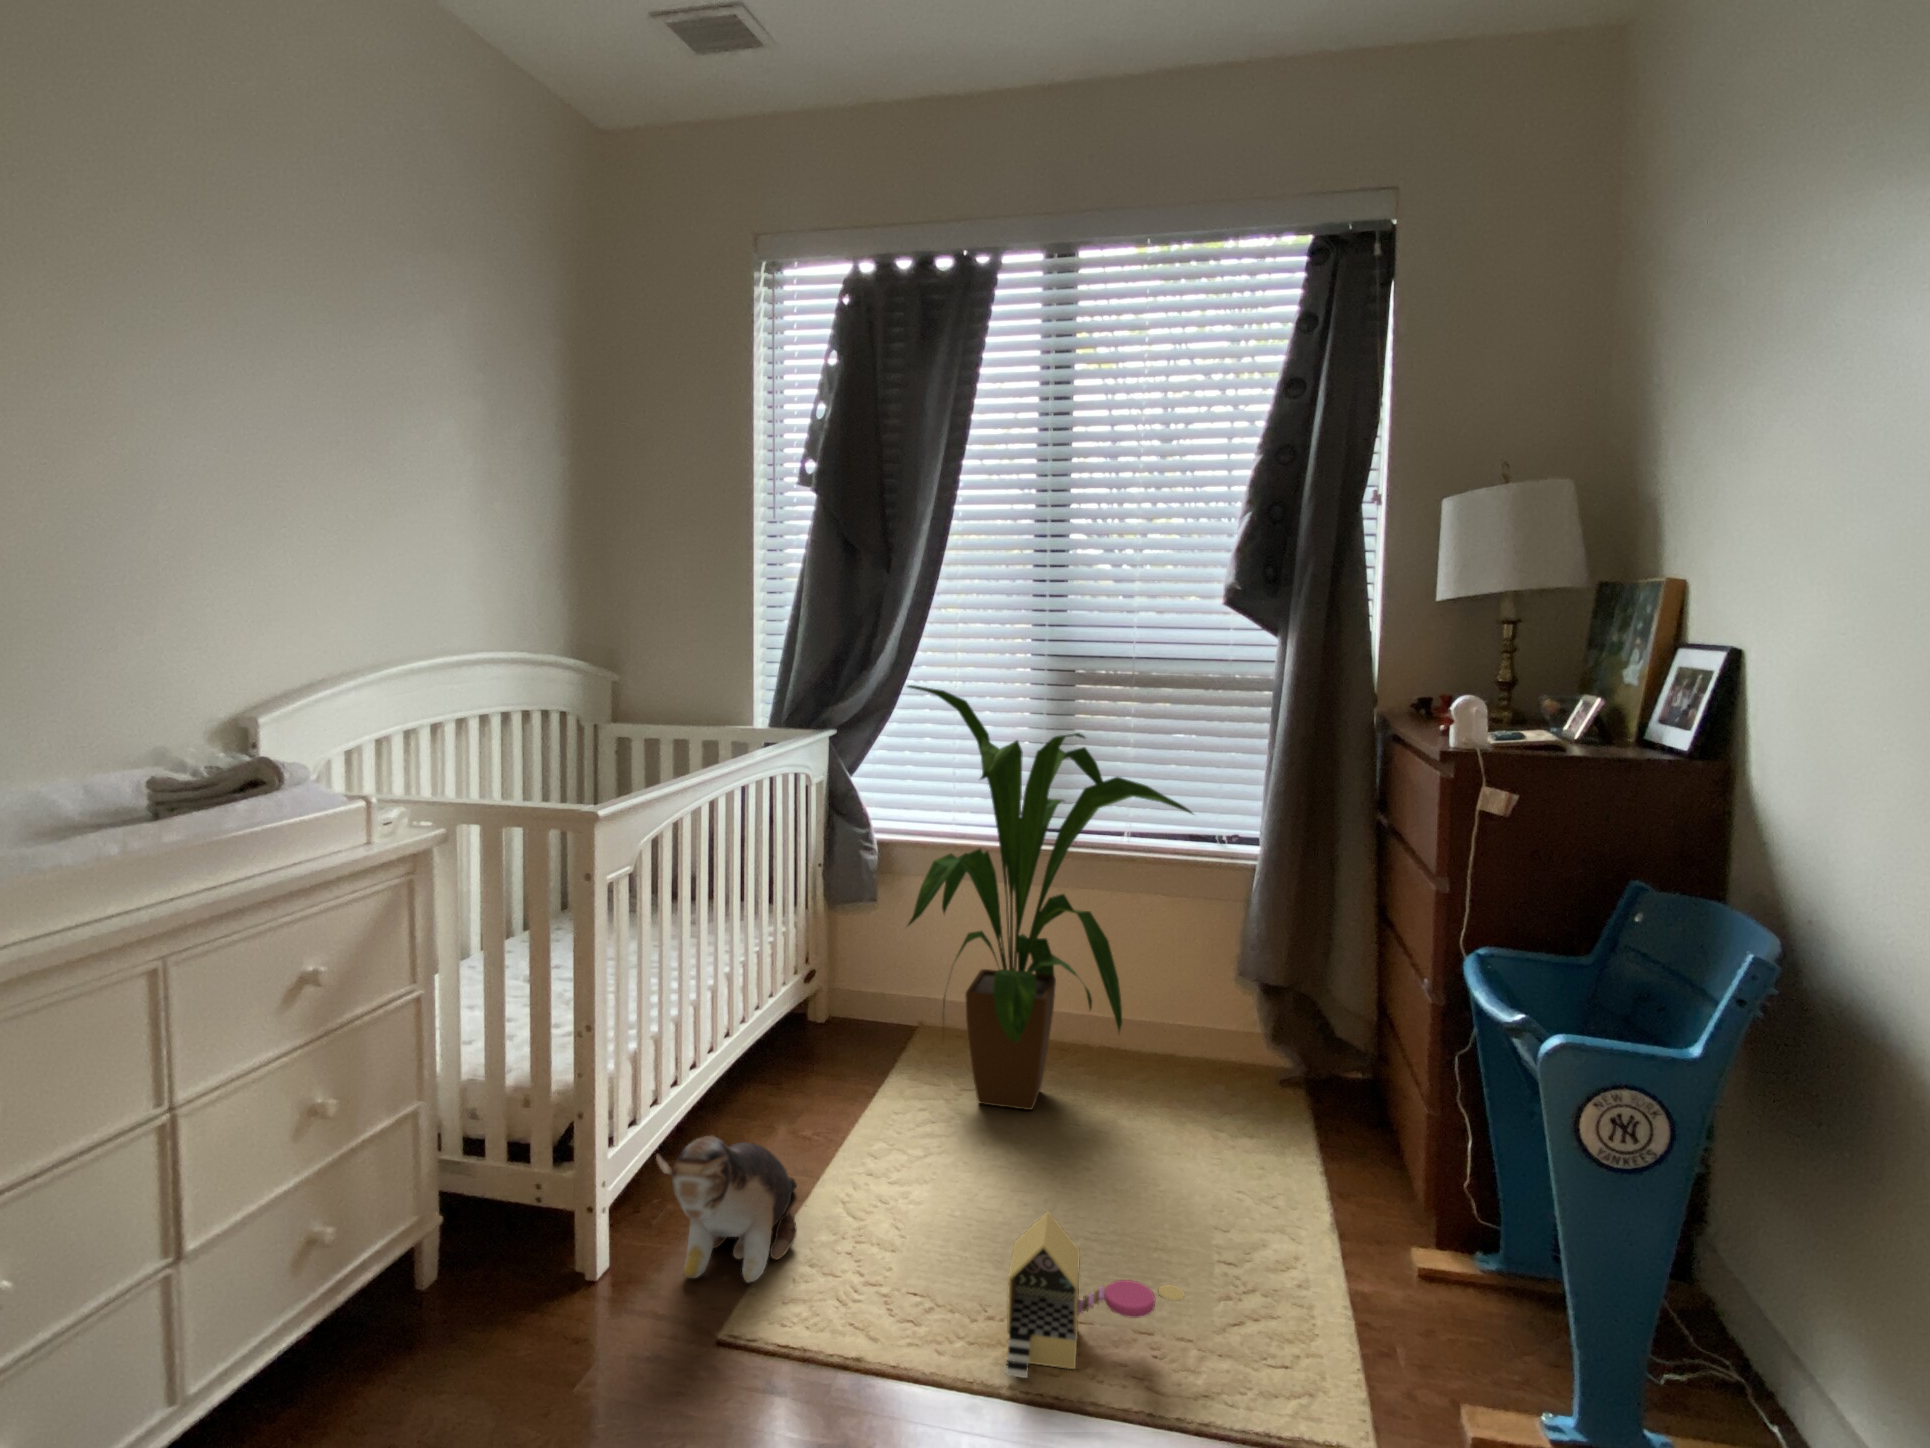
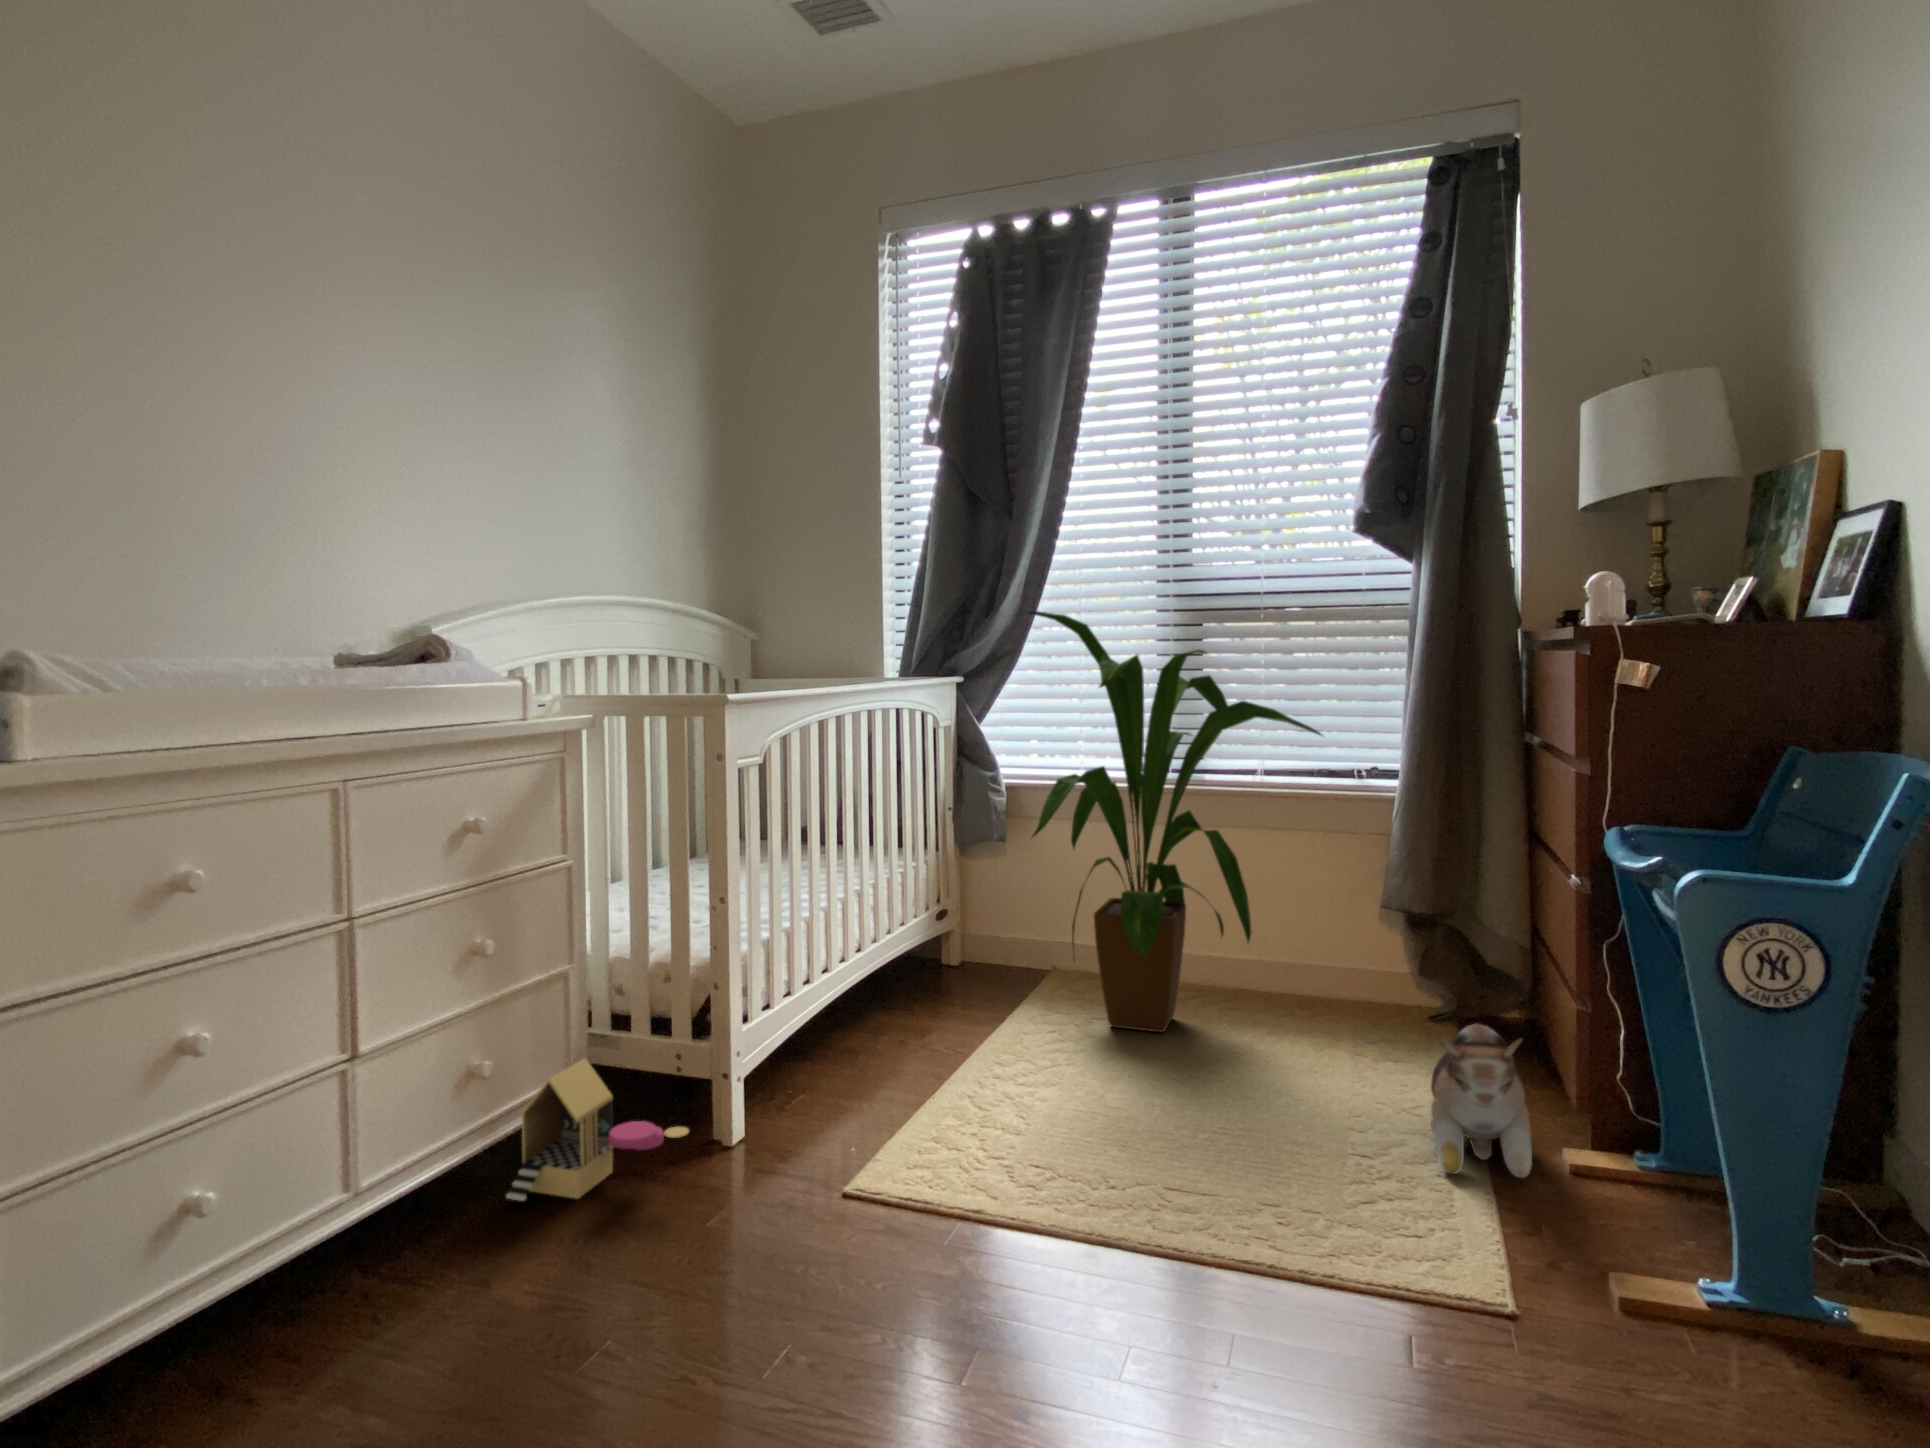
plush toy: present [656,1135,797,1282] -> present [1431,1023,1532,1178]
toy house: present [1006,1212,1184,1378] -> present [506,1059,689,1201]

